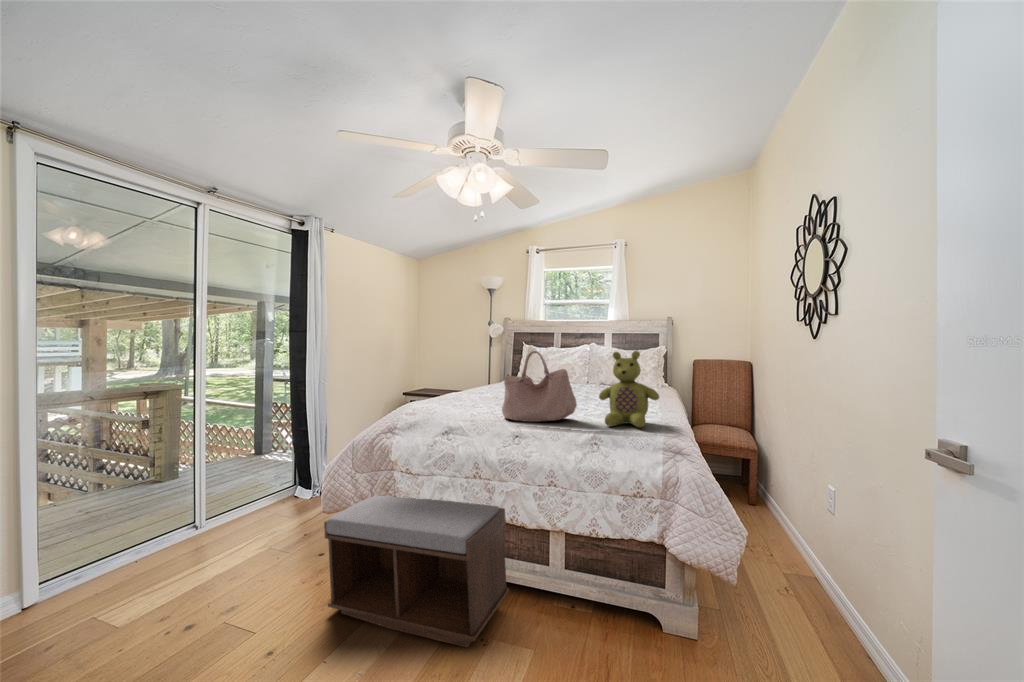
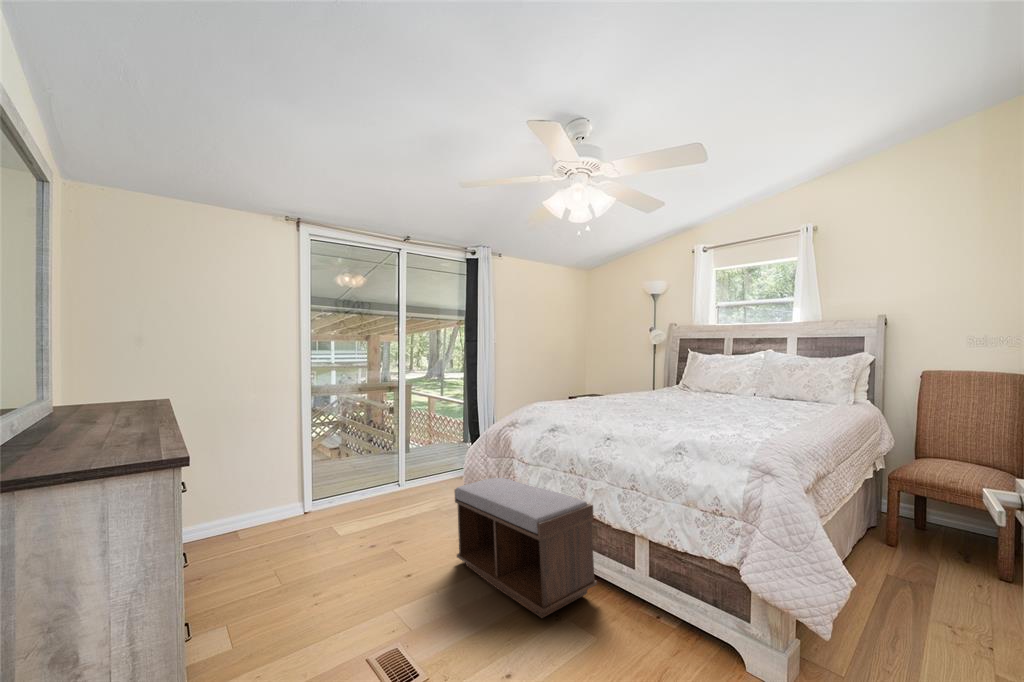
handbag: present [502,351,577,422] -> none [604,357,674,427]
stuffed bear: present [599,351,659,427] -> none [696,357,768,442]

